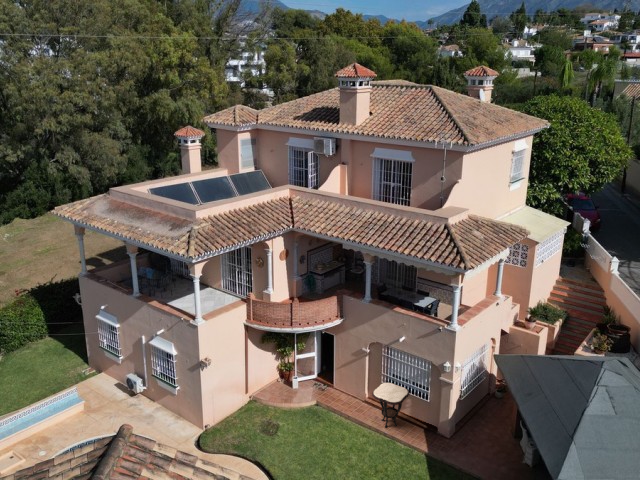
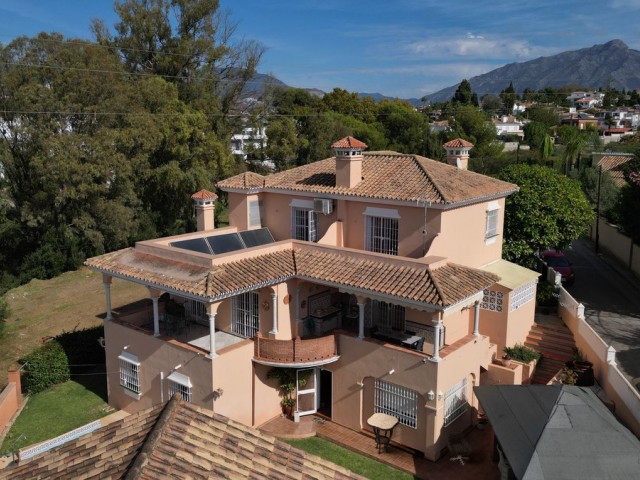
lounge chair: none [461,405,492,442] -> present [446,432,473,459]

